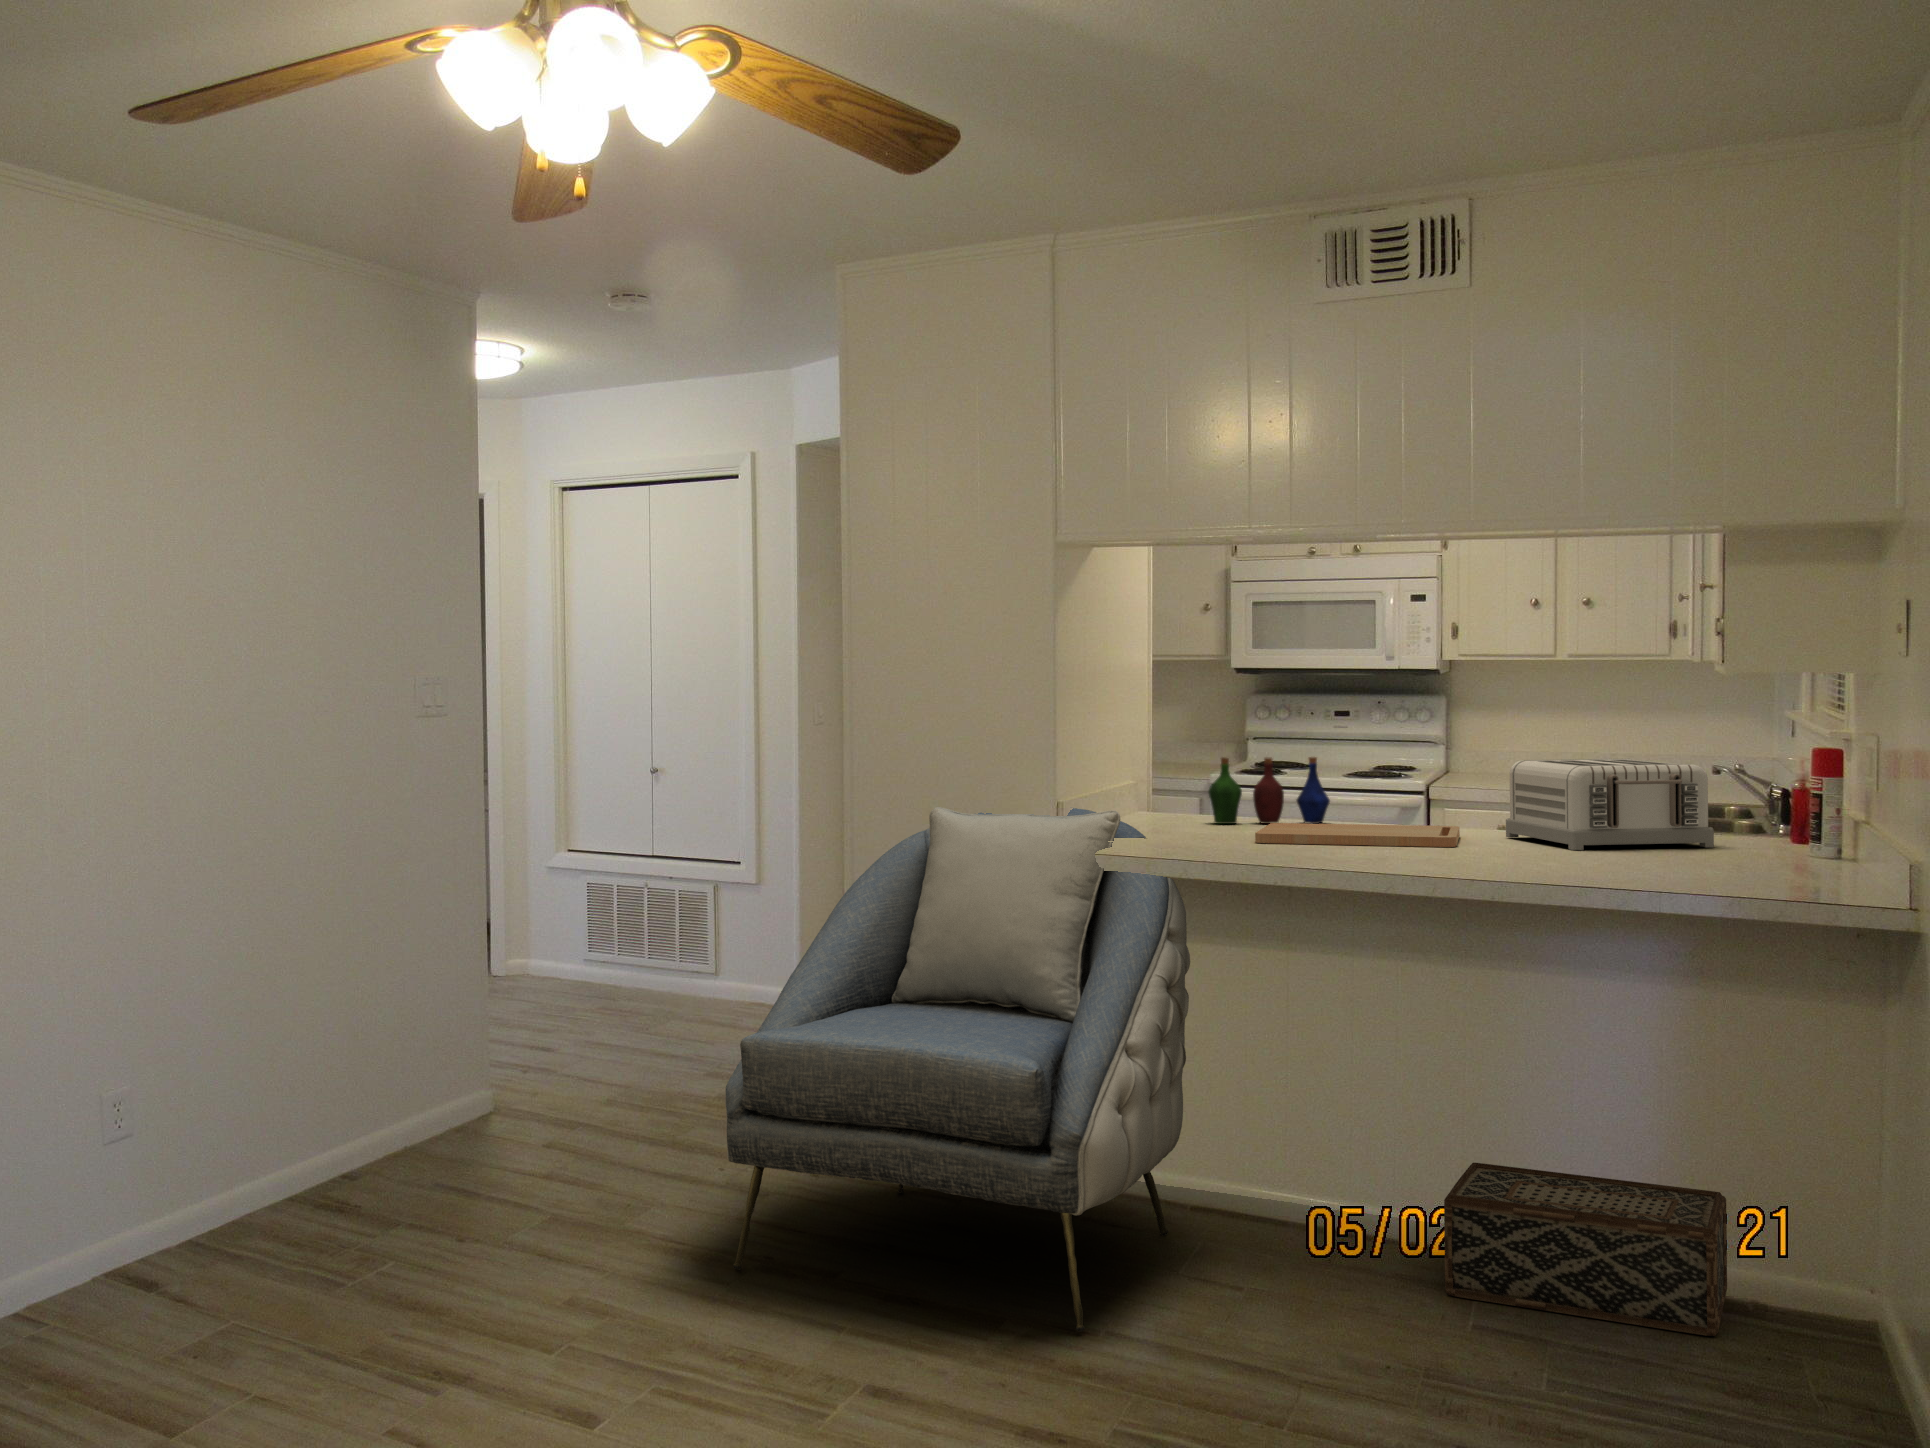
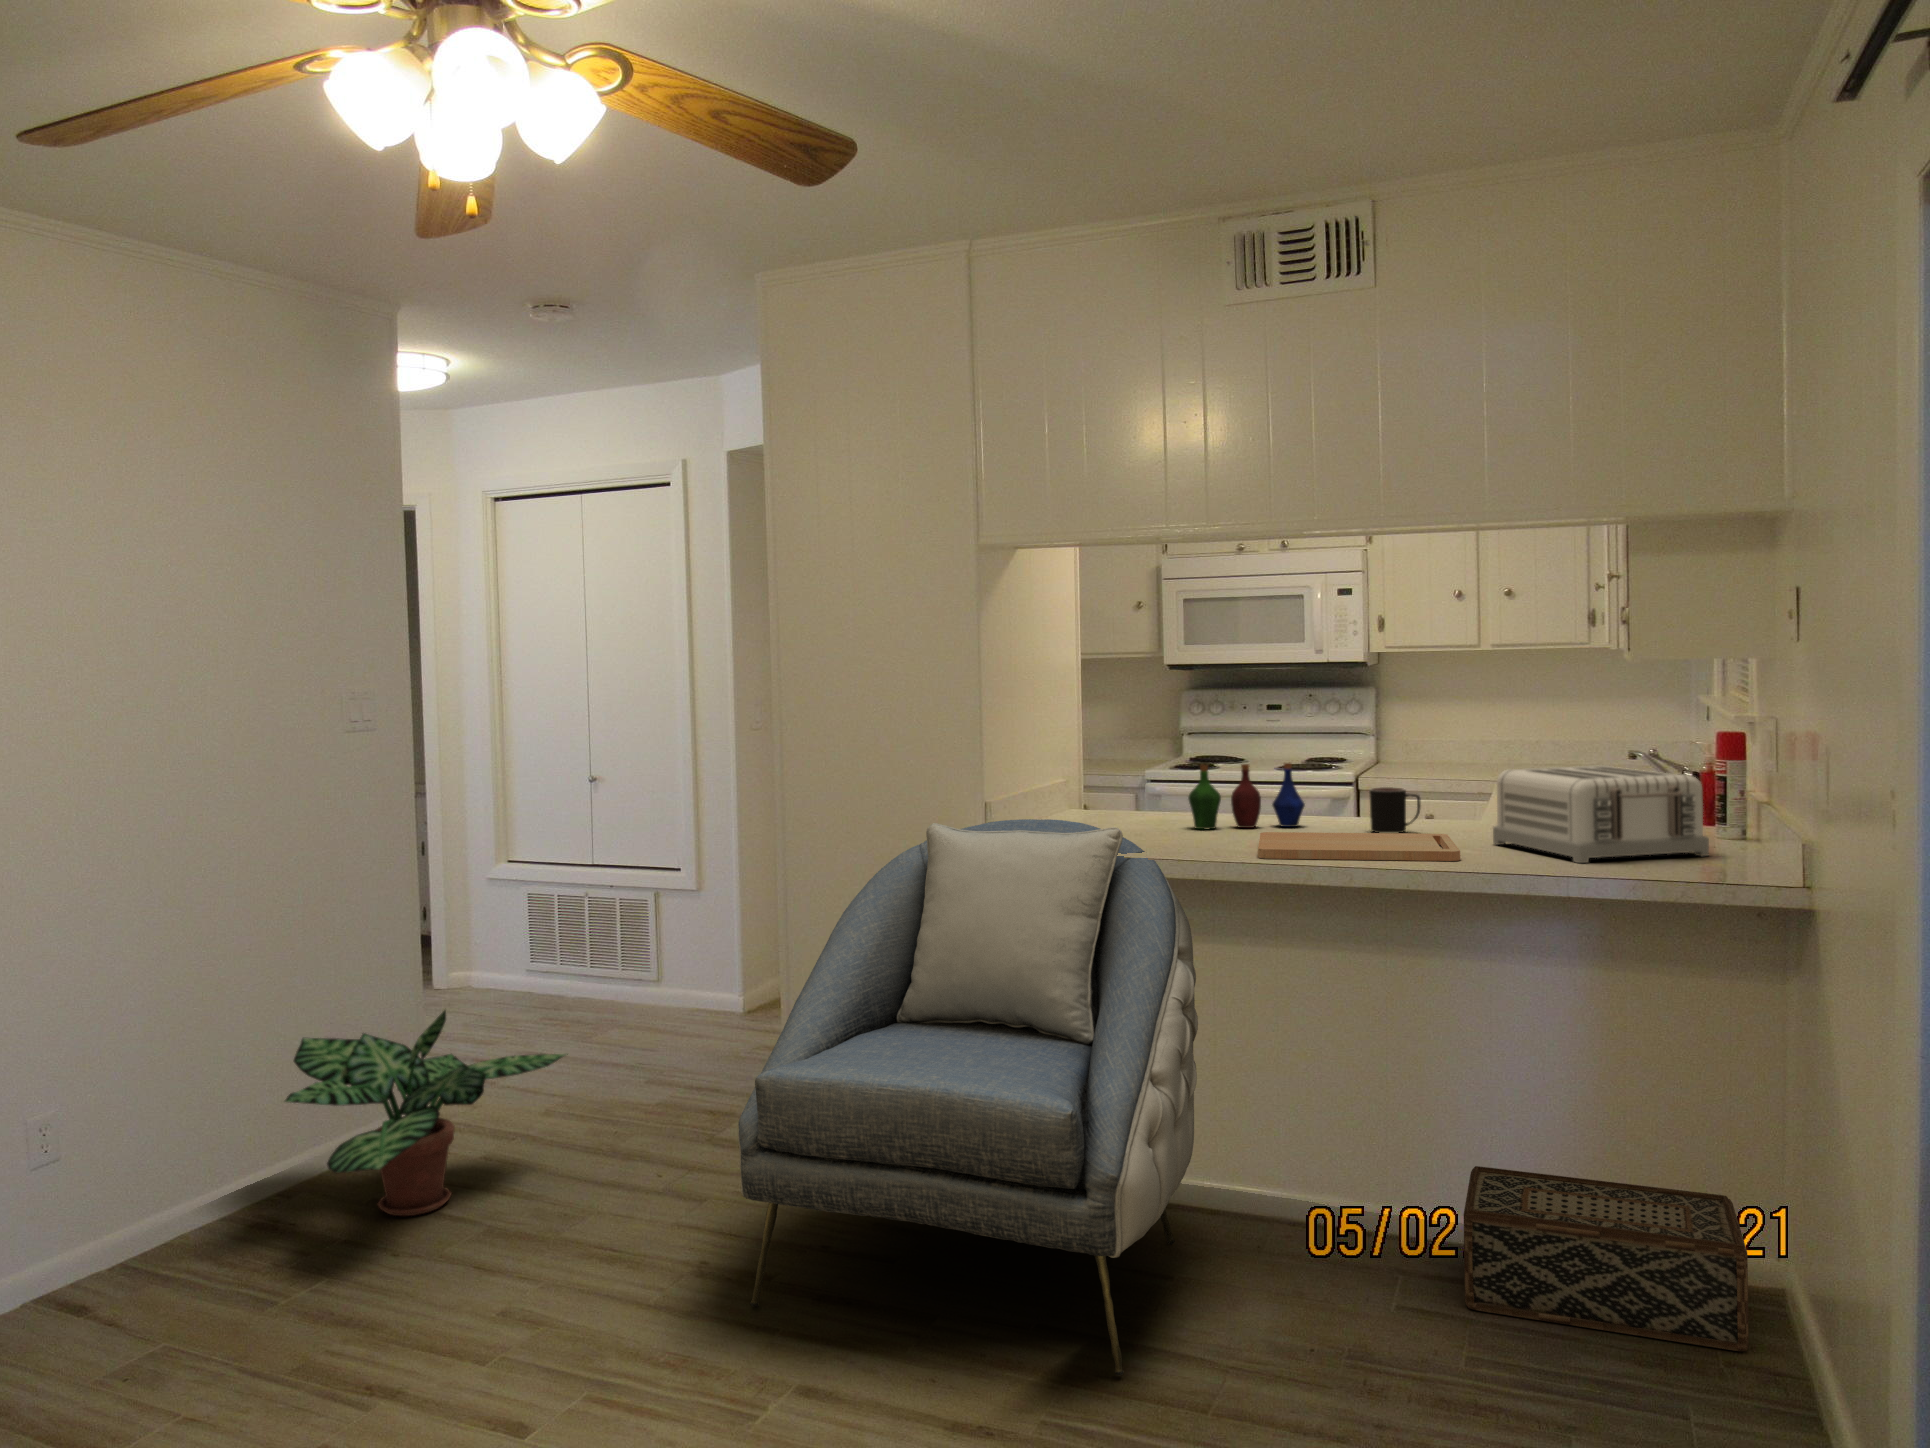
mug: none [1391,783,1443,829] -> present [1369,787,1421,833]
potted plant: none [290,984,573,1191] -> present [285,1010,565,1216]

